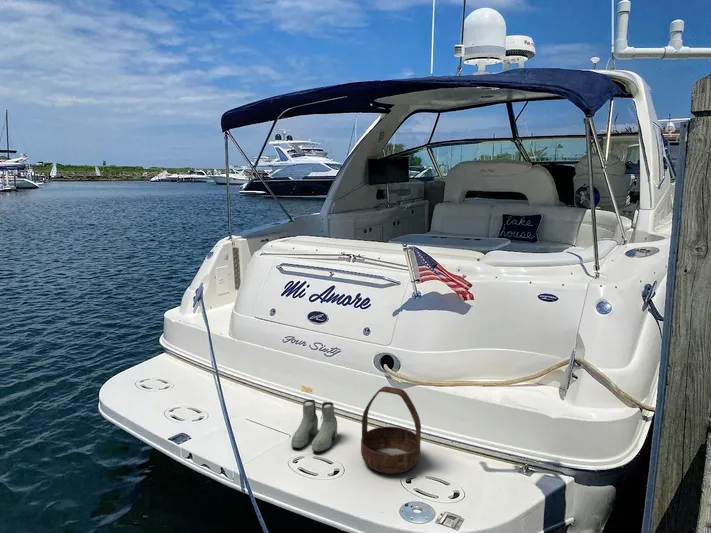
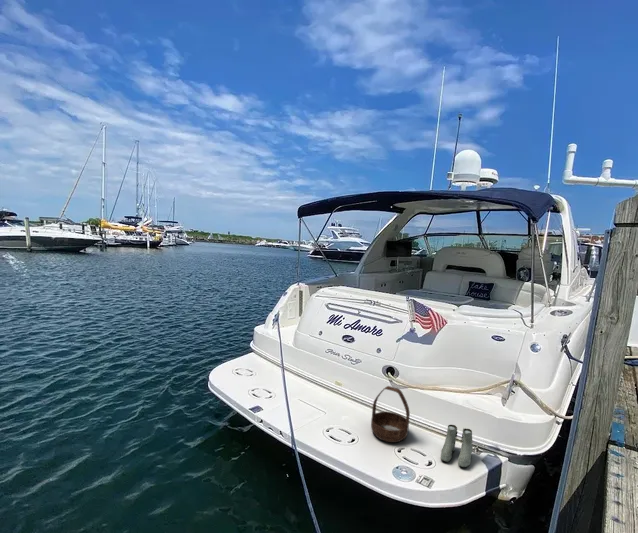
boots: present [291,399,337,452] -> present [441,425,473,467]

